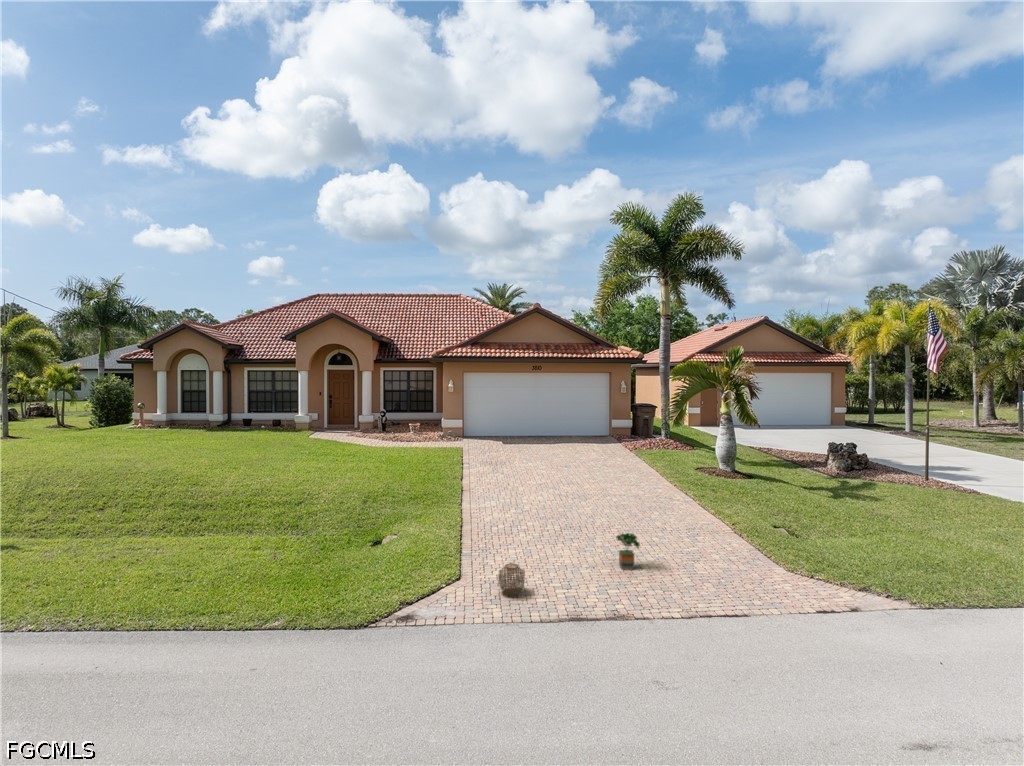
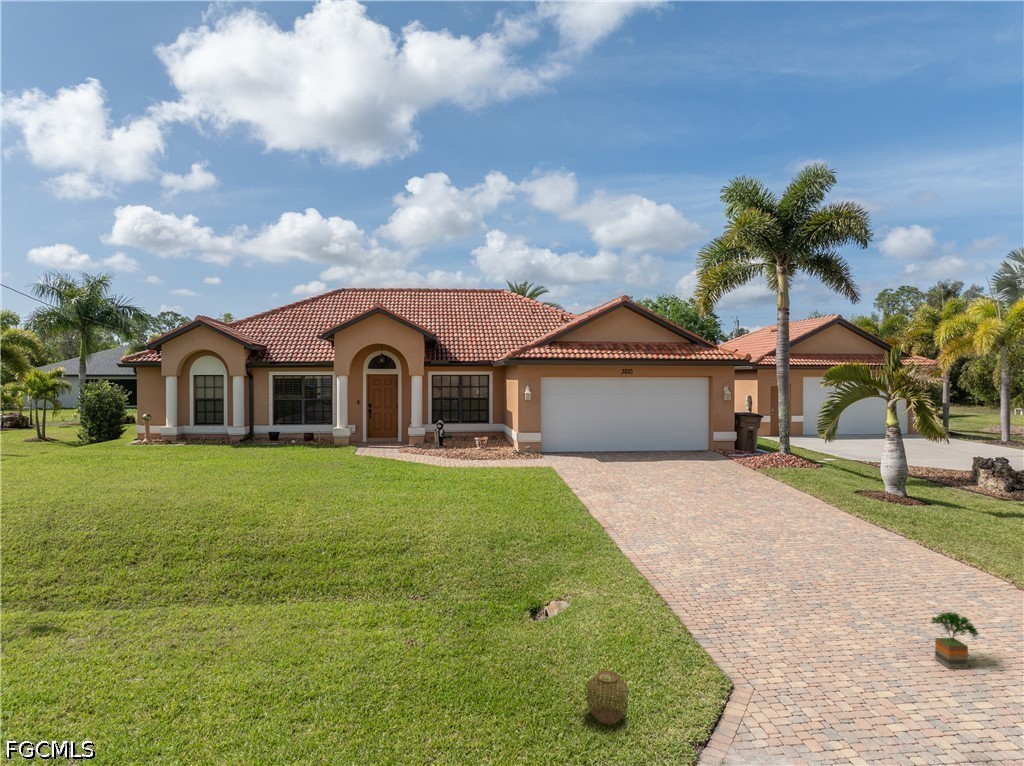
woven basket: present [498,563,525,595] -> present [587,671,628,724]

